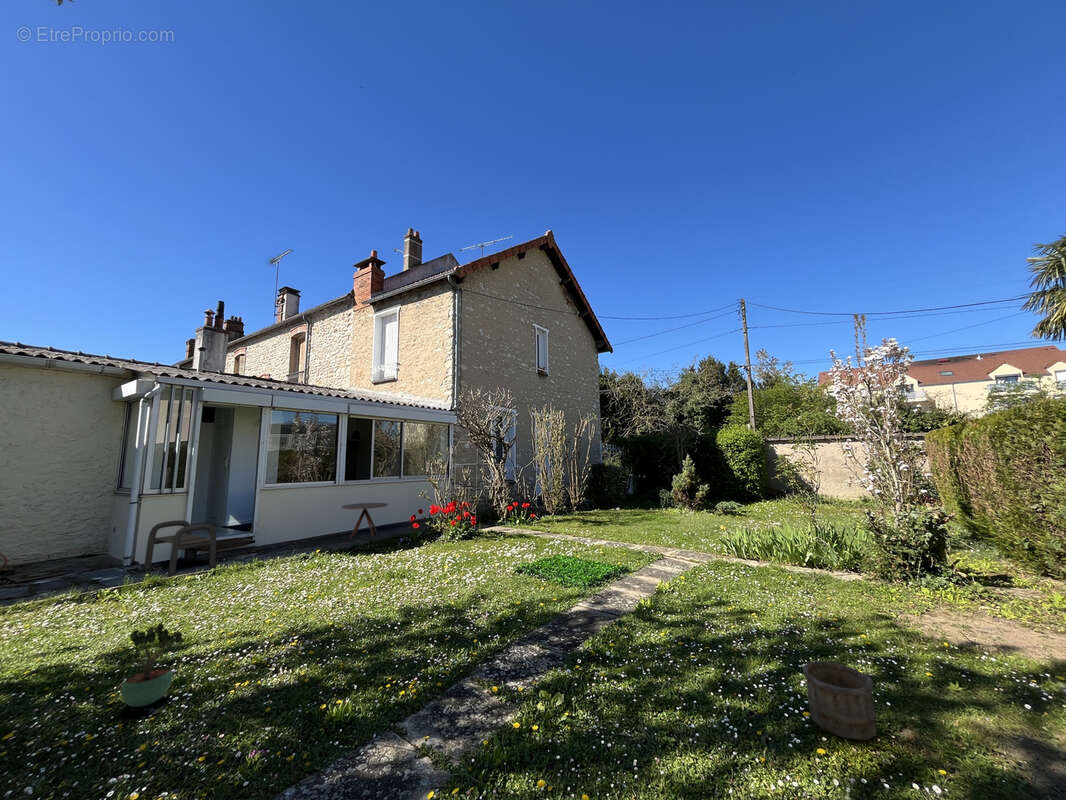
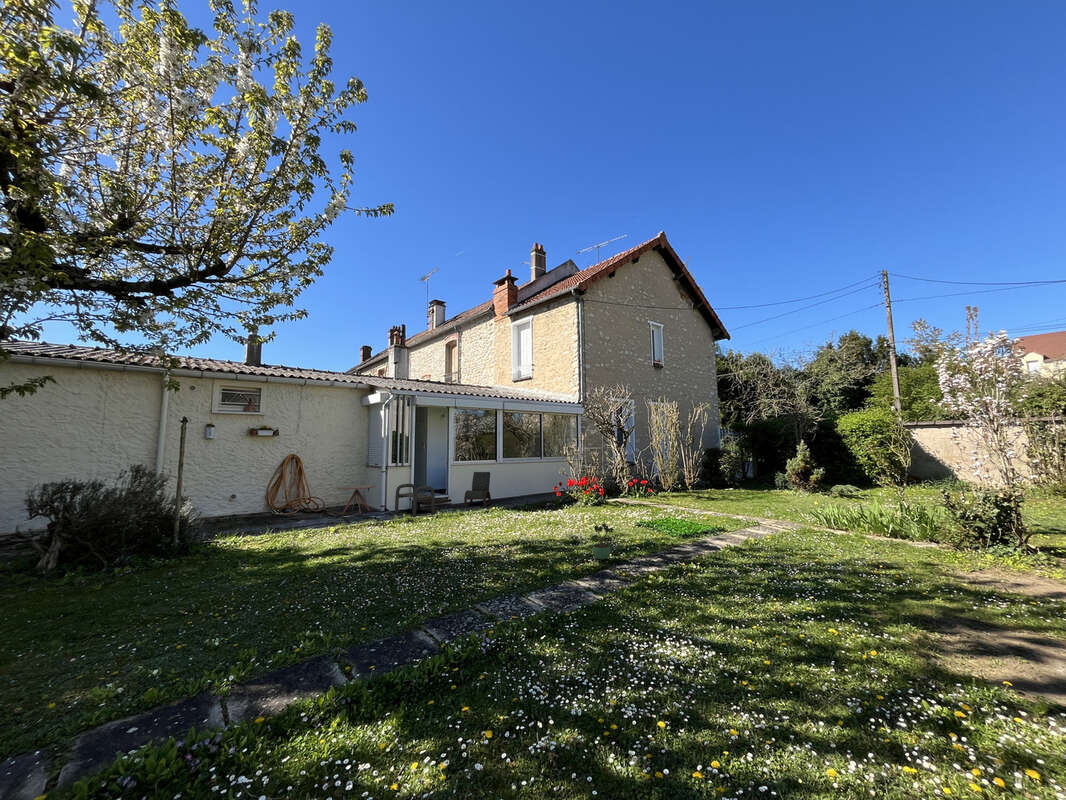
lounge chair: none [276,498,323,549] -> present [464,472,491,507]
round table: present [342,503,388,538] -> present [336,484,376,514]
potted plant: present [118,624,183,707] -> present [592,523,614,560]
wooden bucket: present [803,661,876,741] -> none [797,563,837,598]

